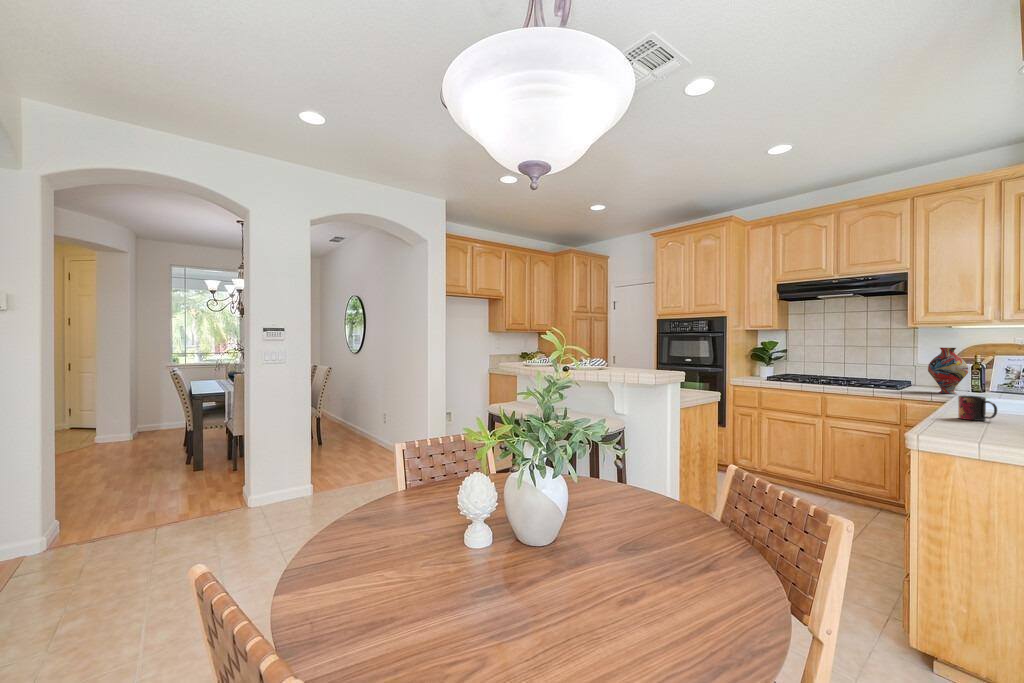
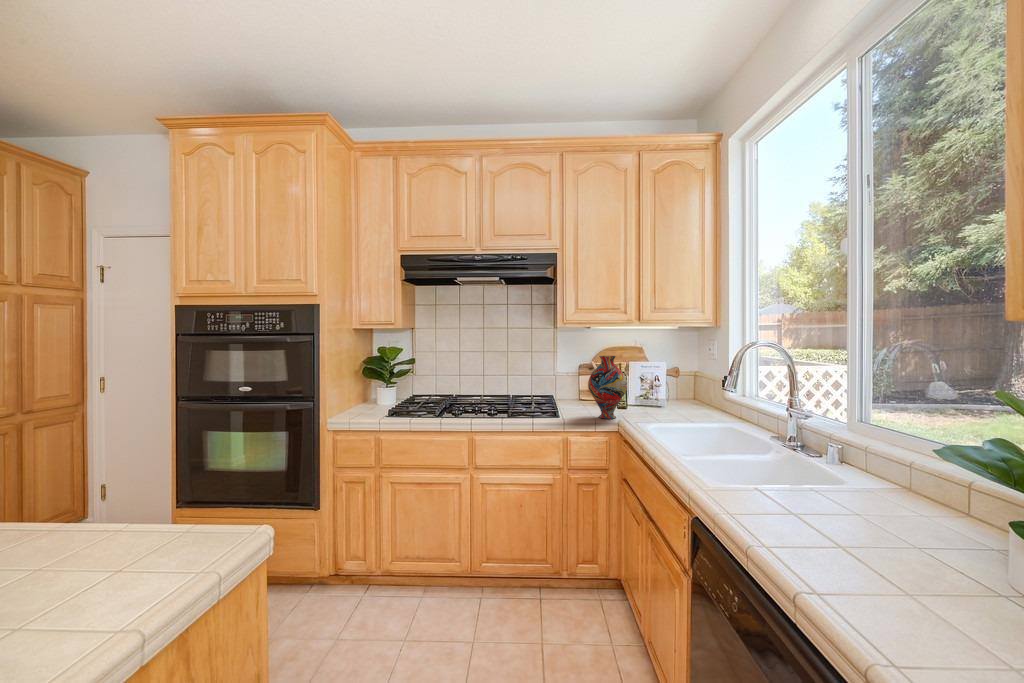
mug: present [958,396,997,421] -> none [787,490,861,558]

